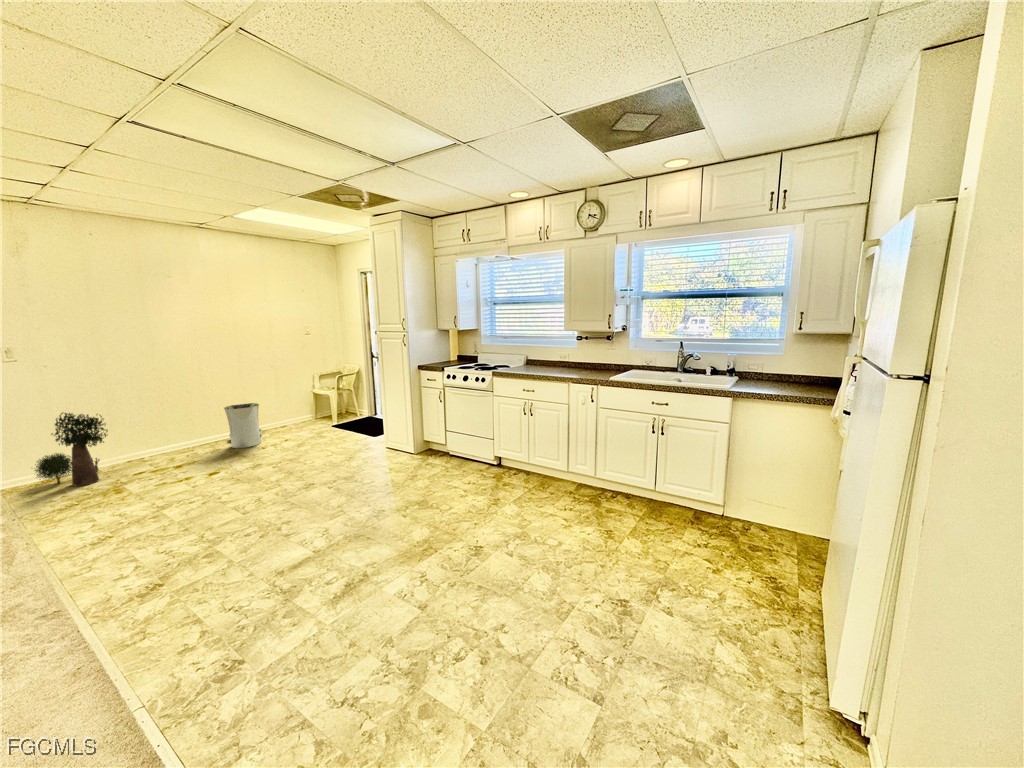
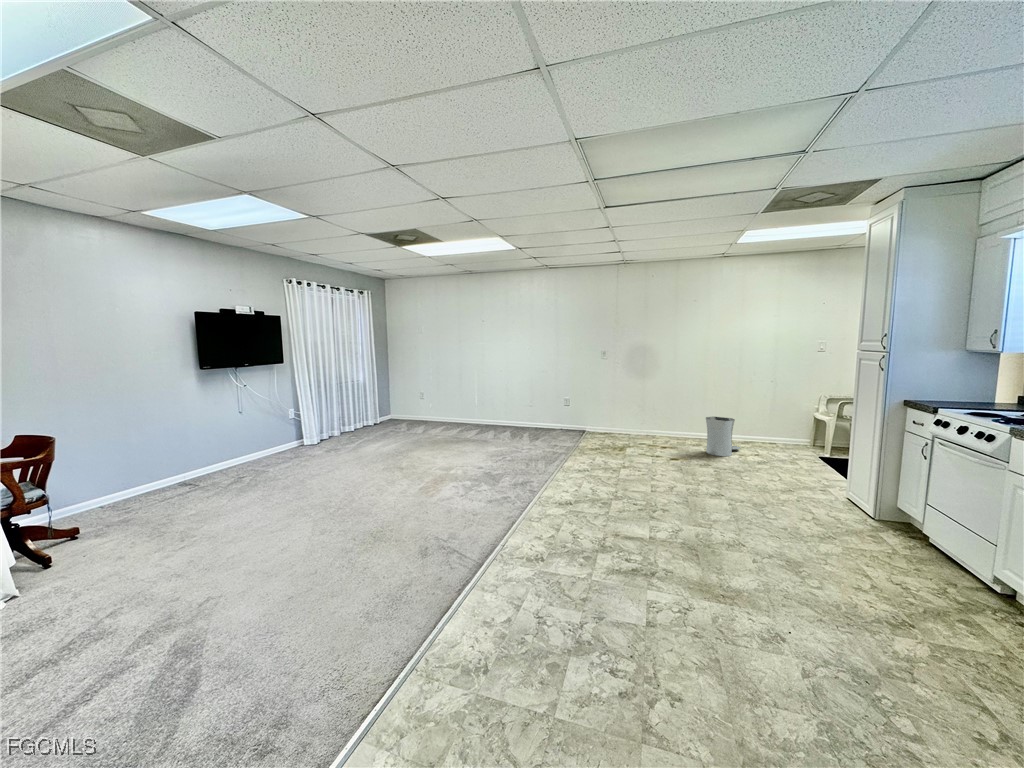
potted plant: present [35,413,108,486] -> none [598,399,631,447]

